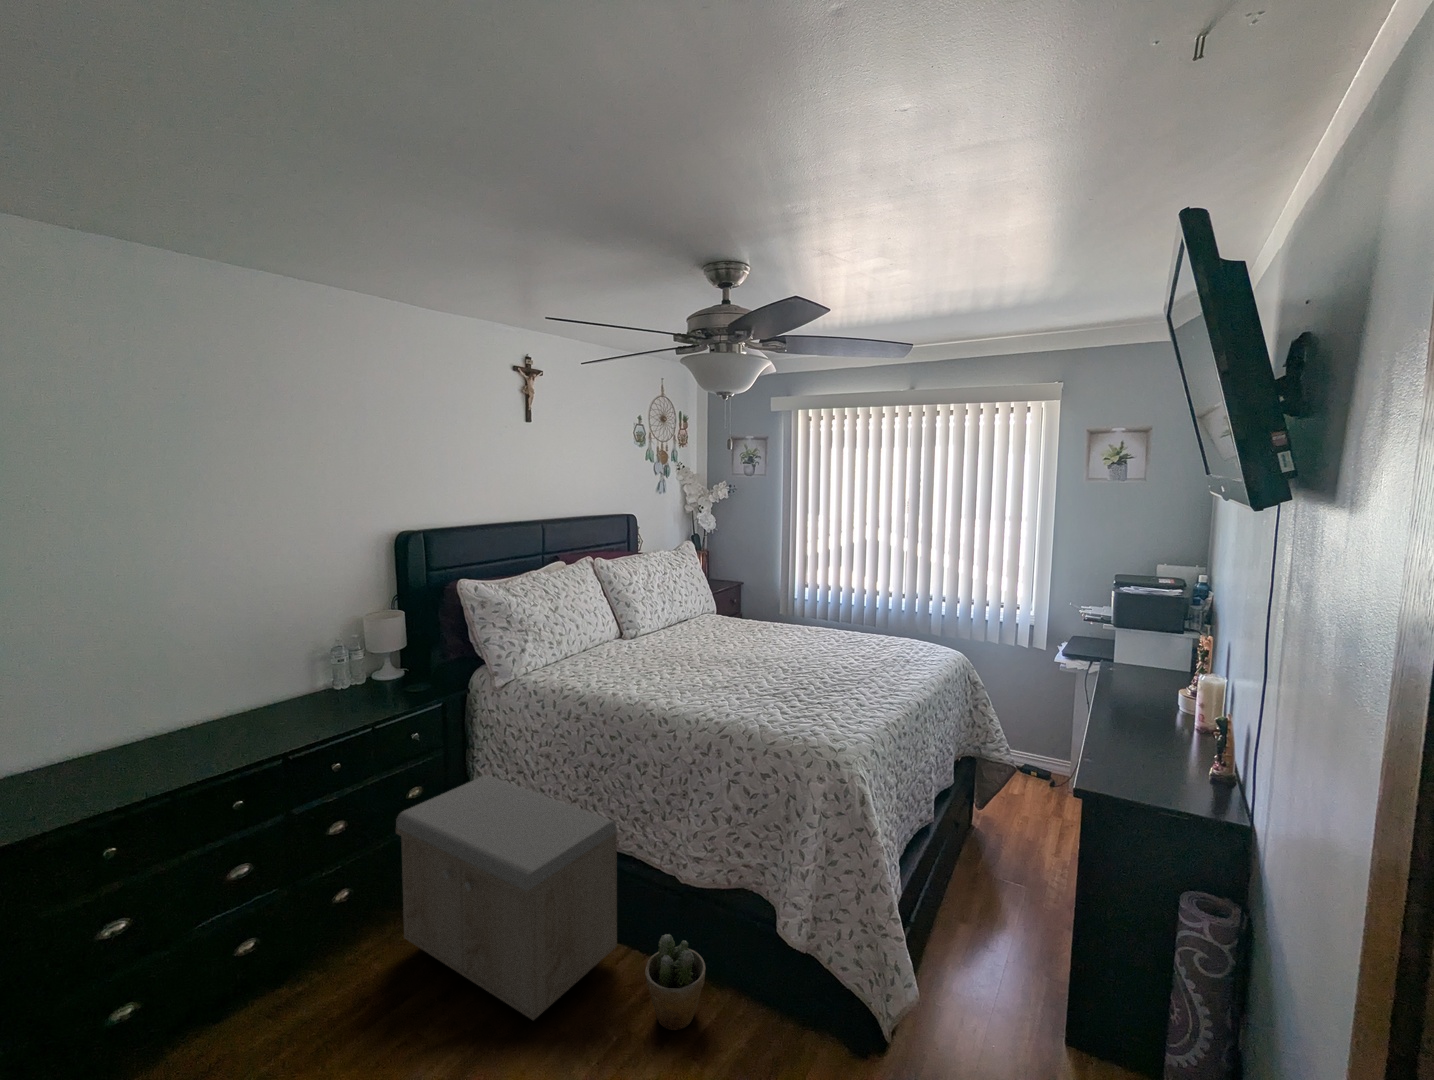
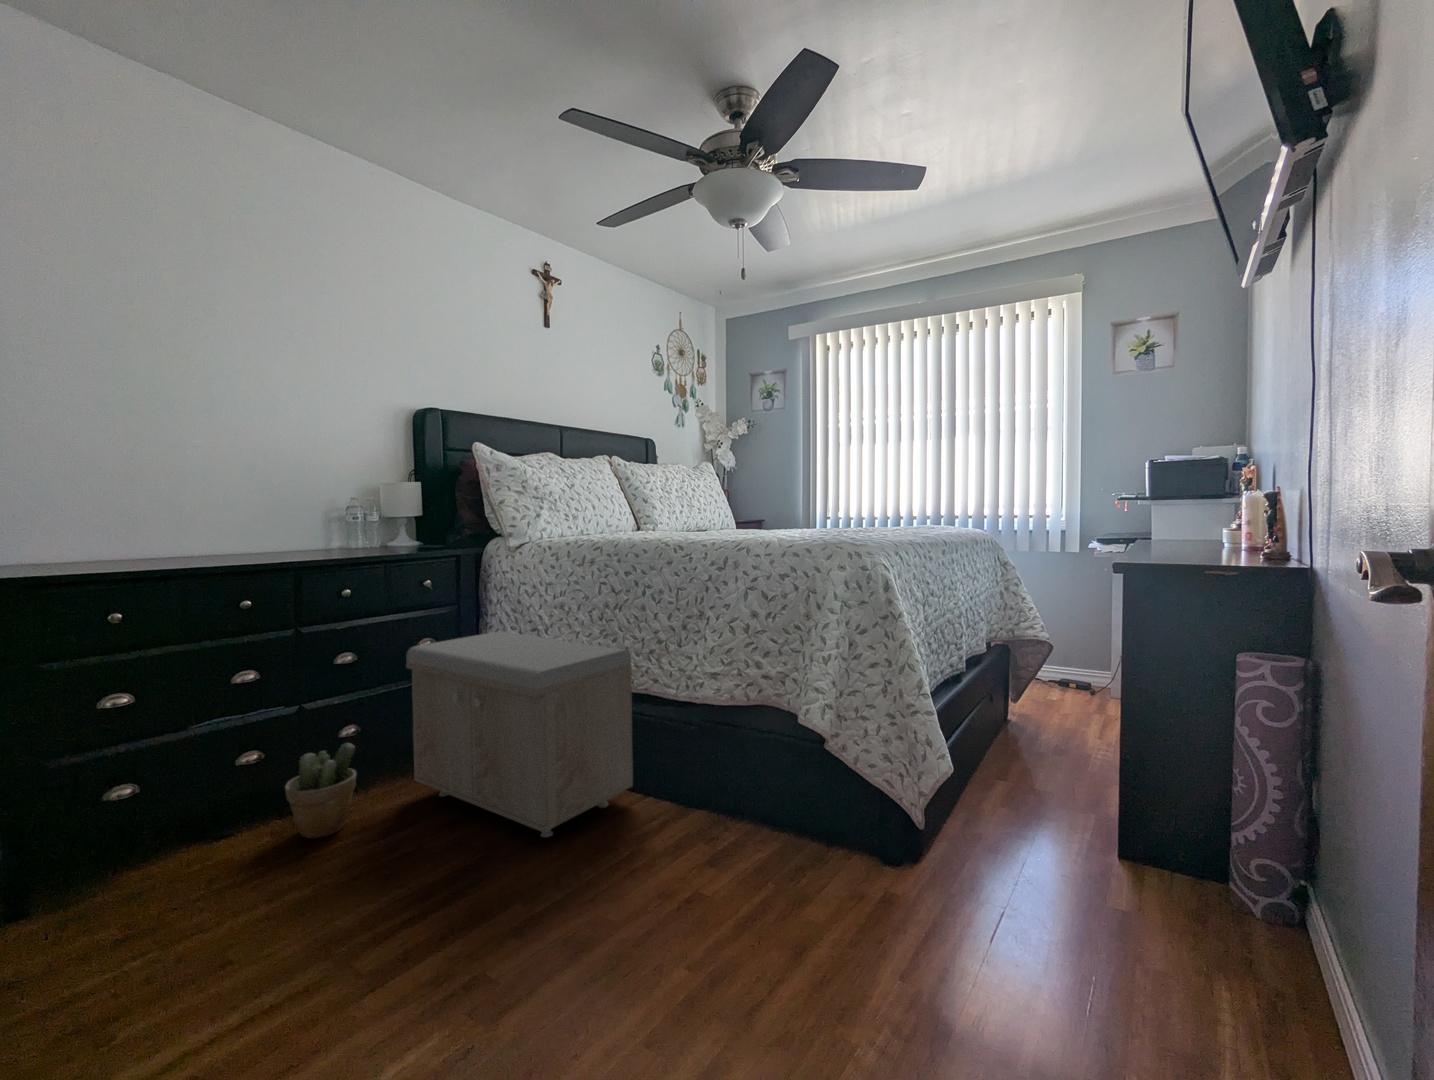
potted plant: present [645,934,706,1030] -> present [285,743,356,838]

